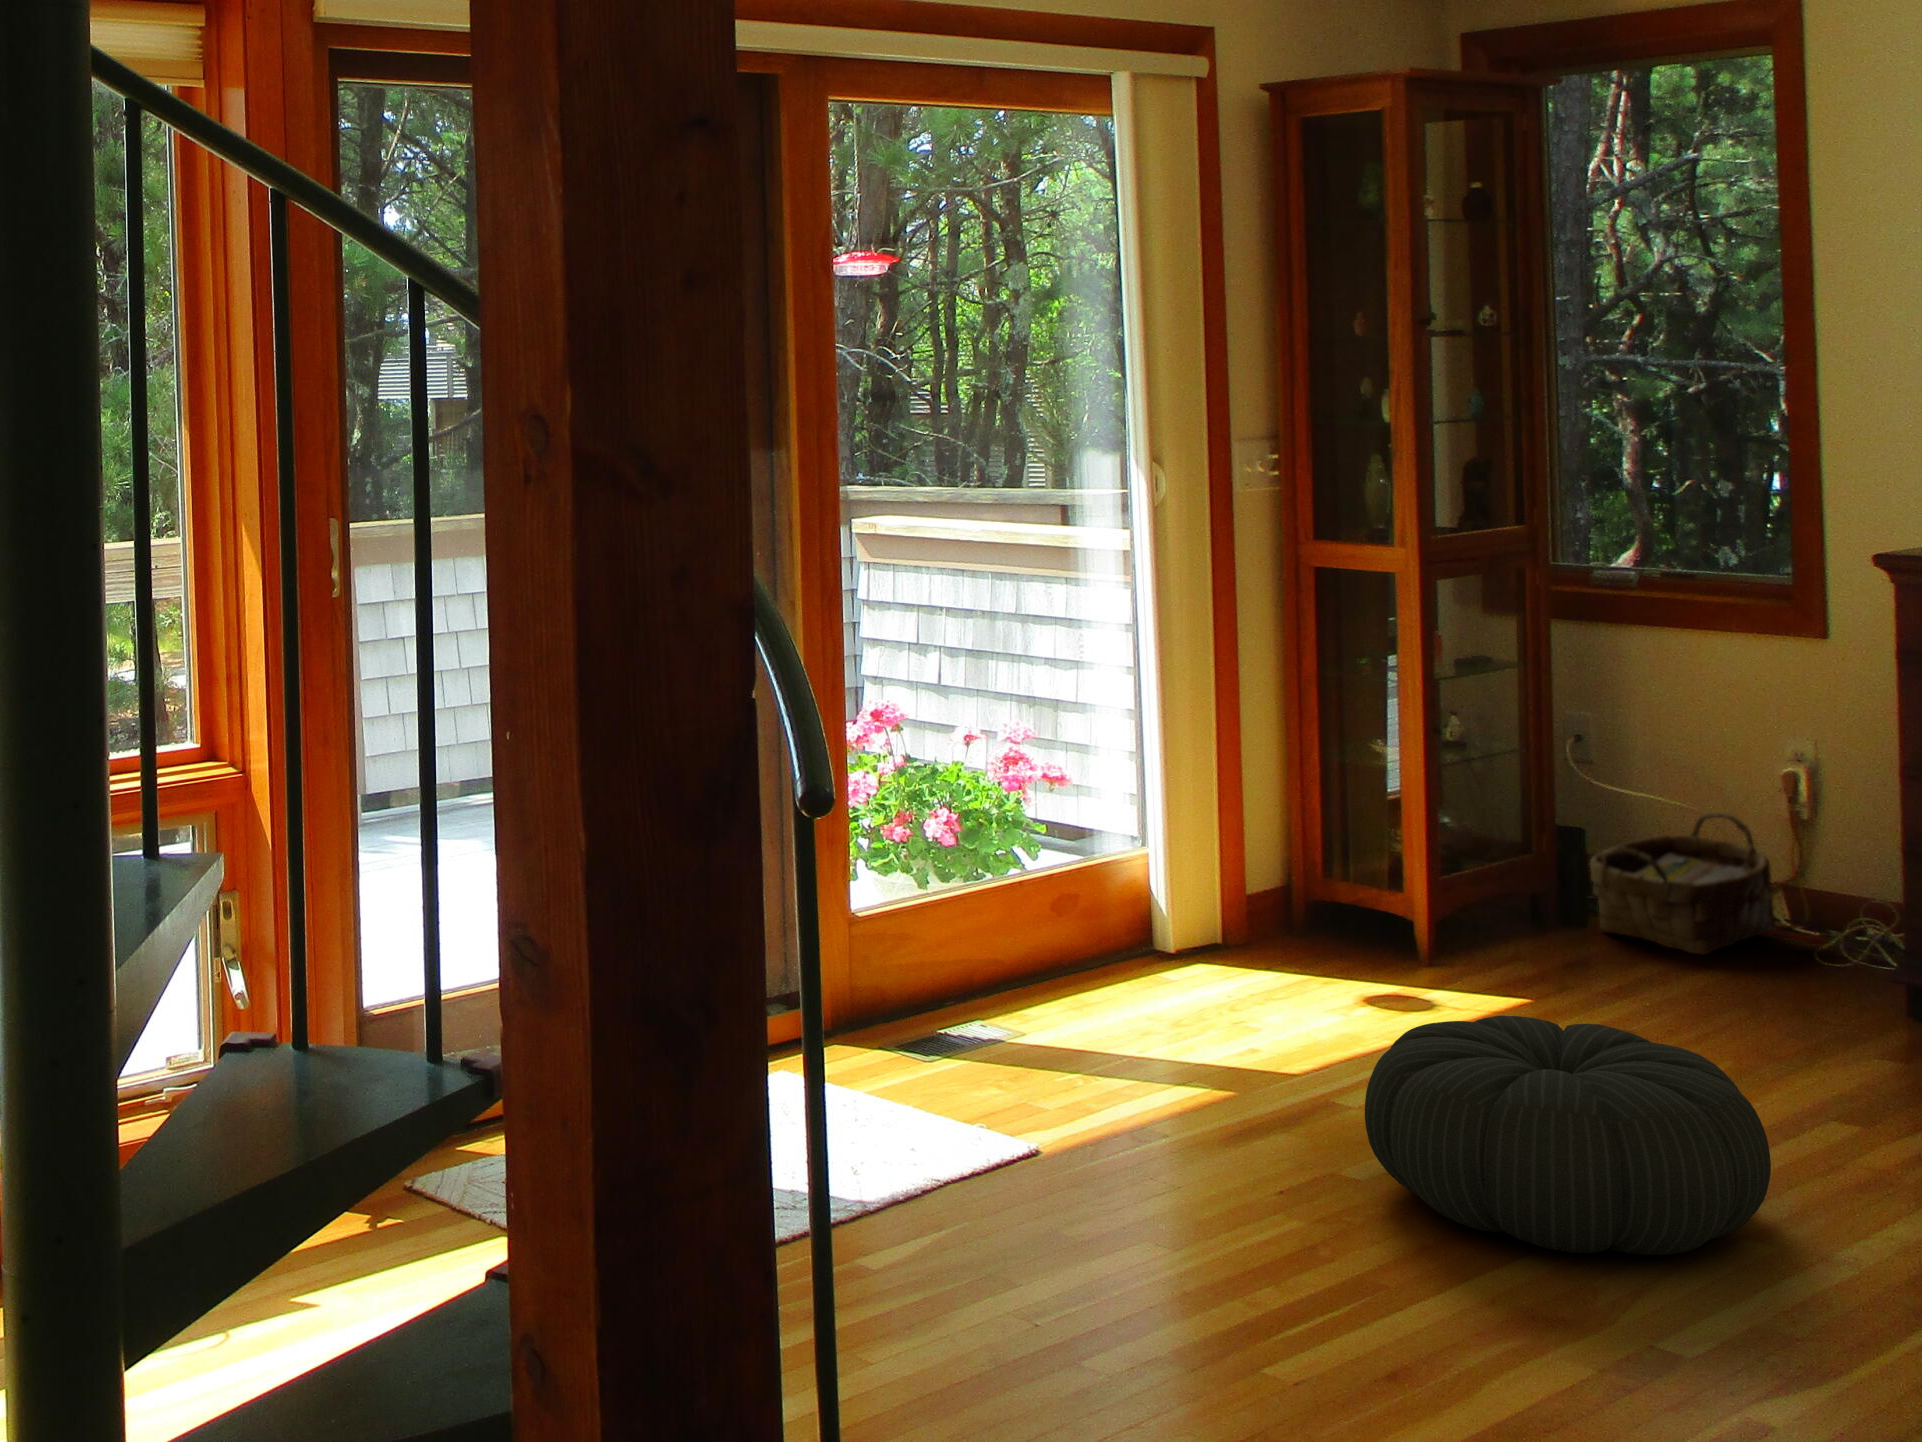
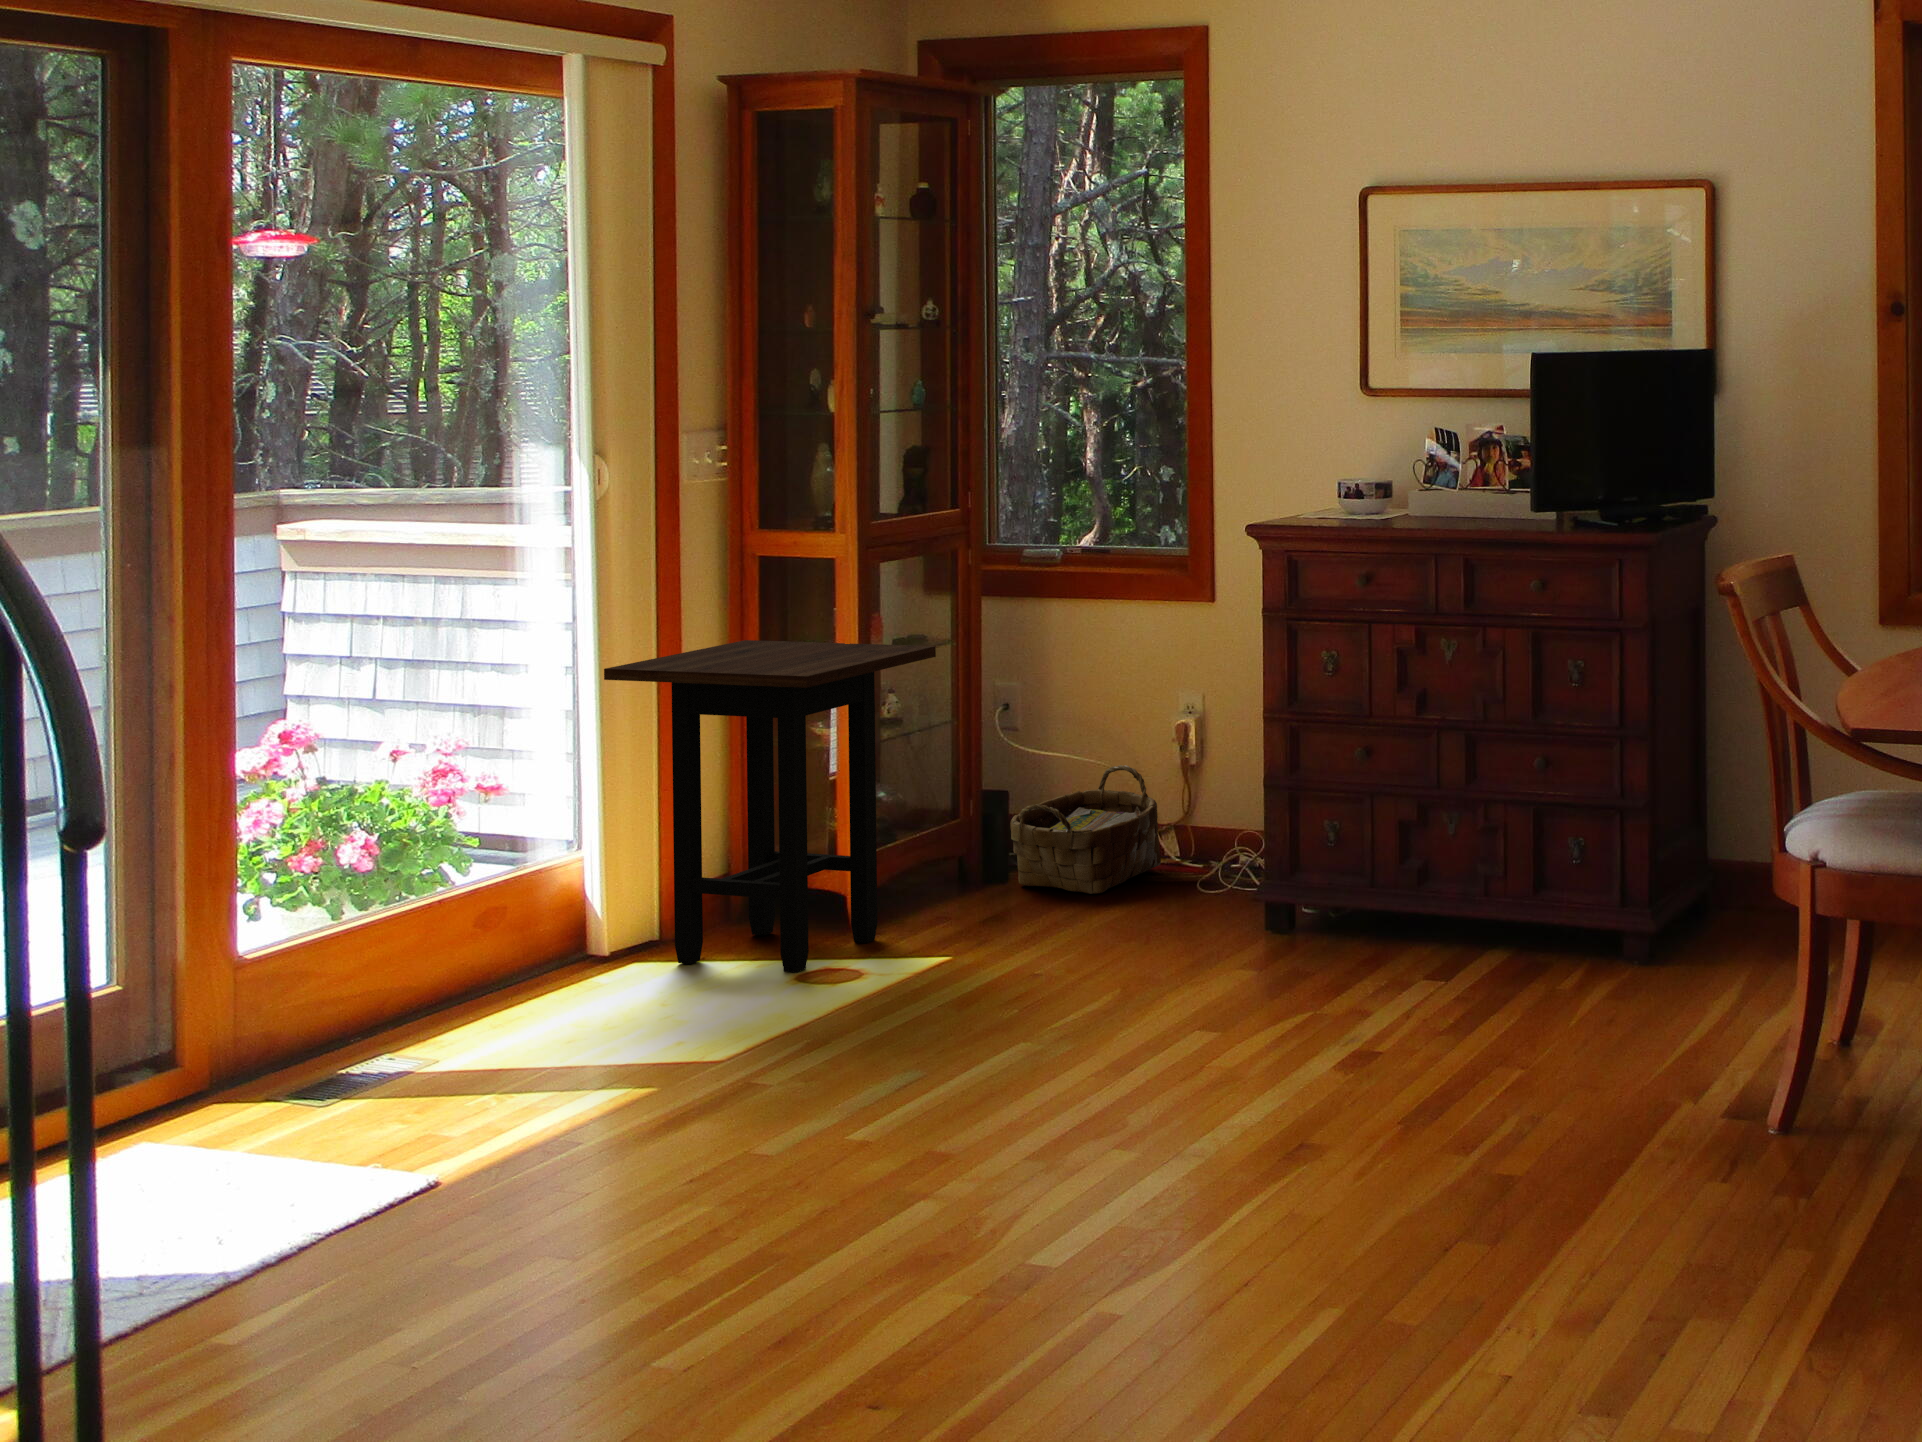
side table: none [1159,648,1508,1000] -> present [604,640,936,973]
pouf: present [1365,1016,1771,1255] -> none [767,947,1095,1144]

